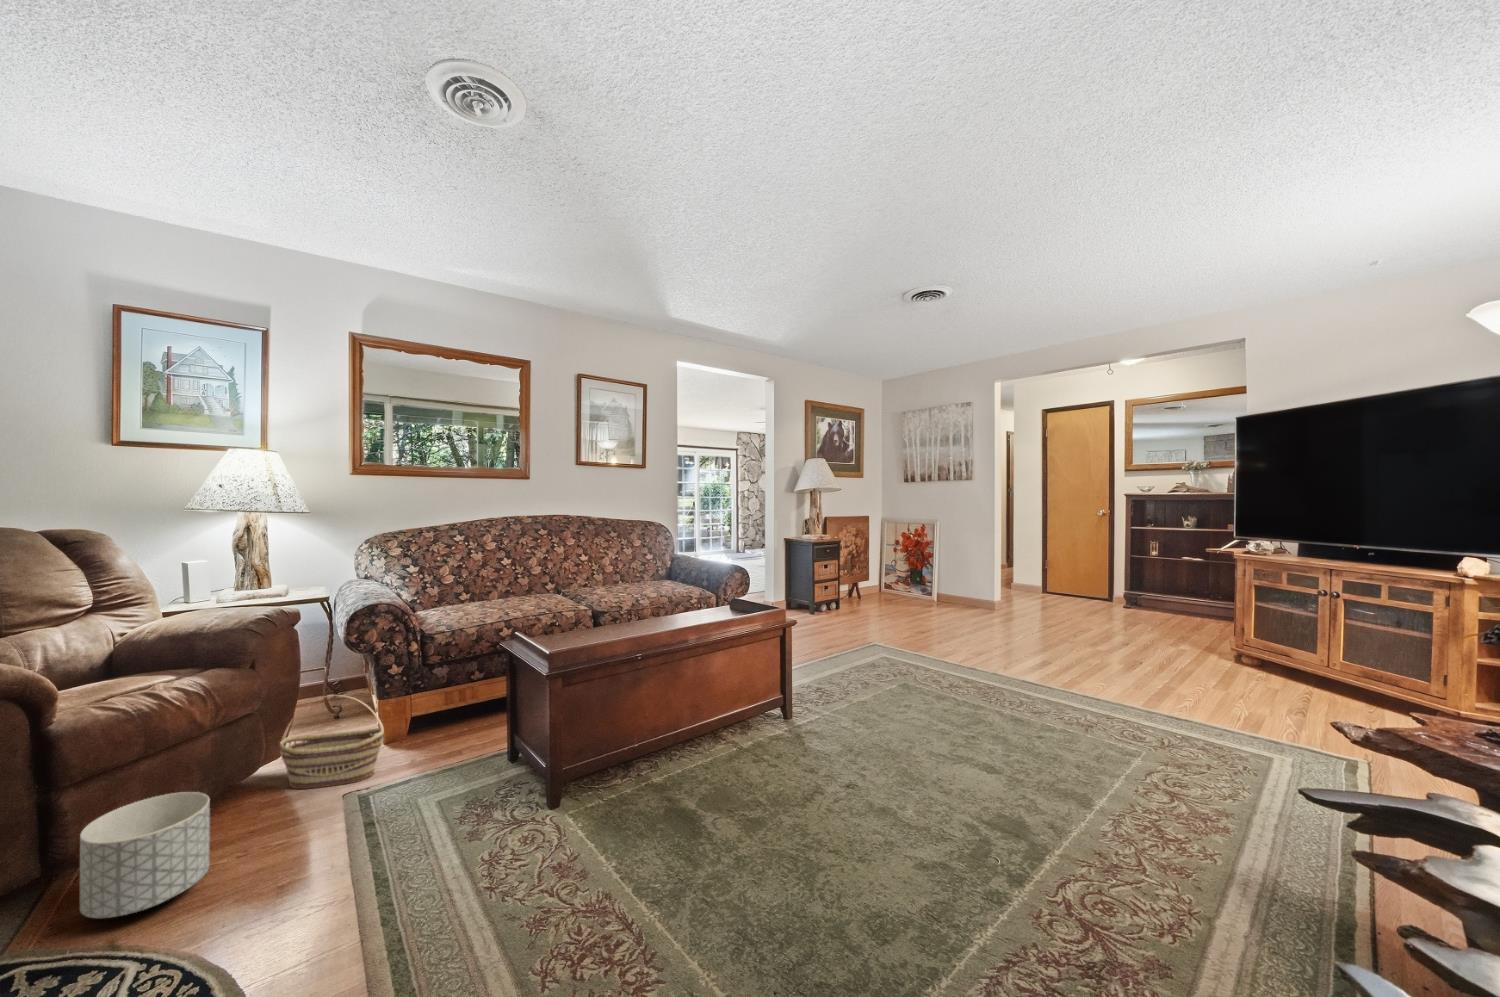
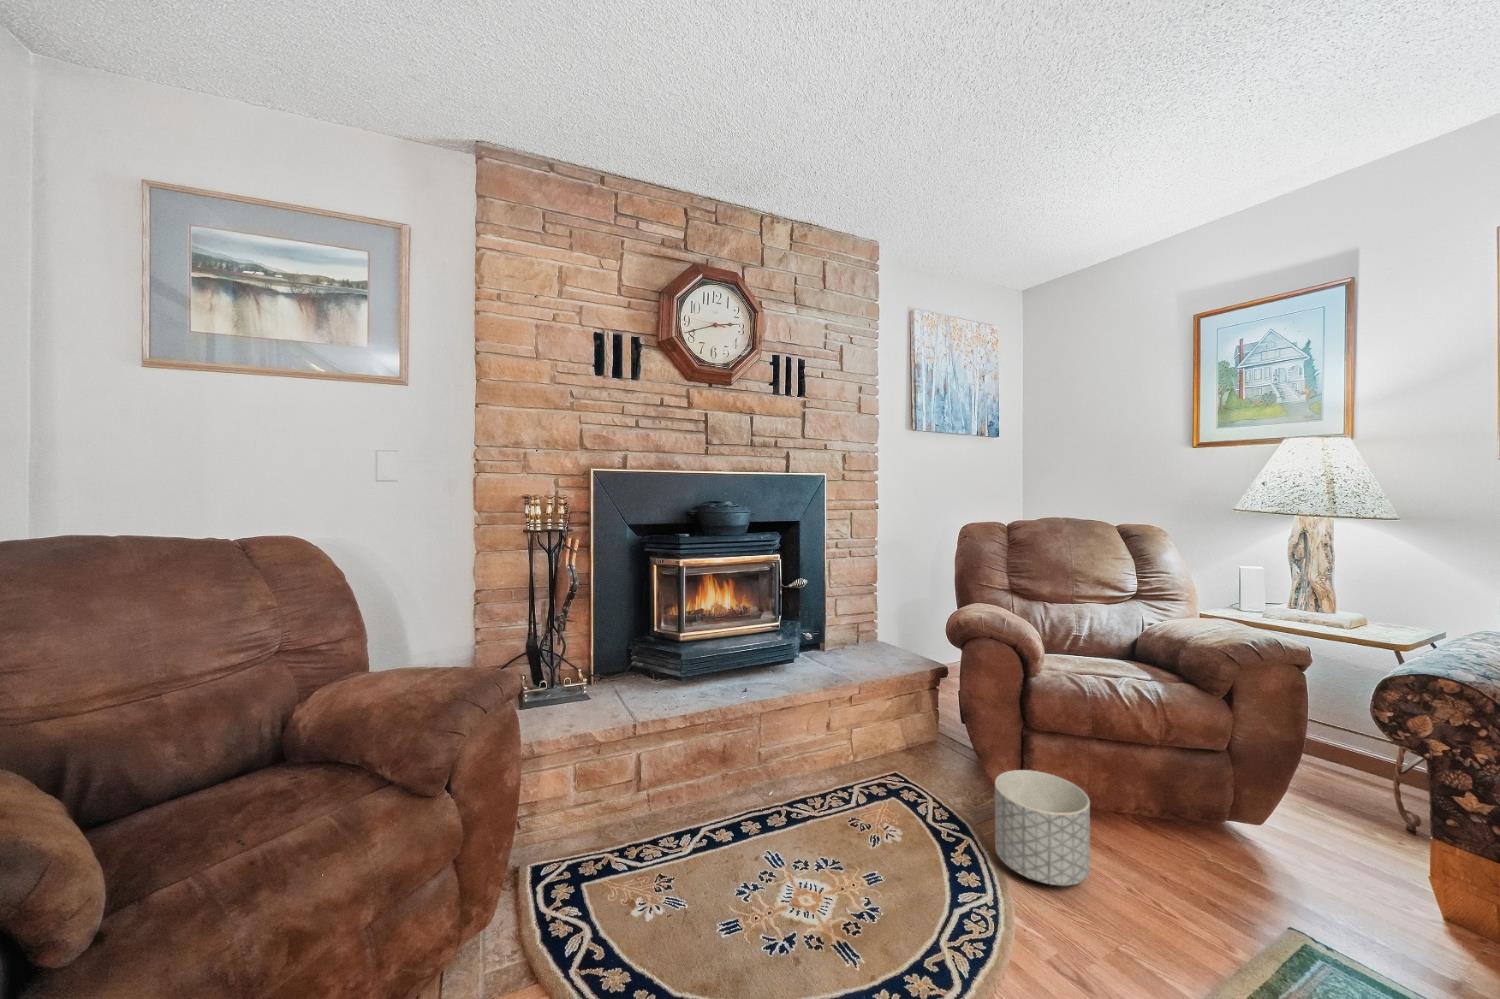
basket: present [280,695,384,789] -> none [1238,773,1394,943]

